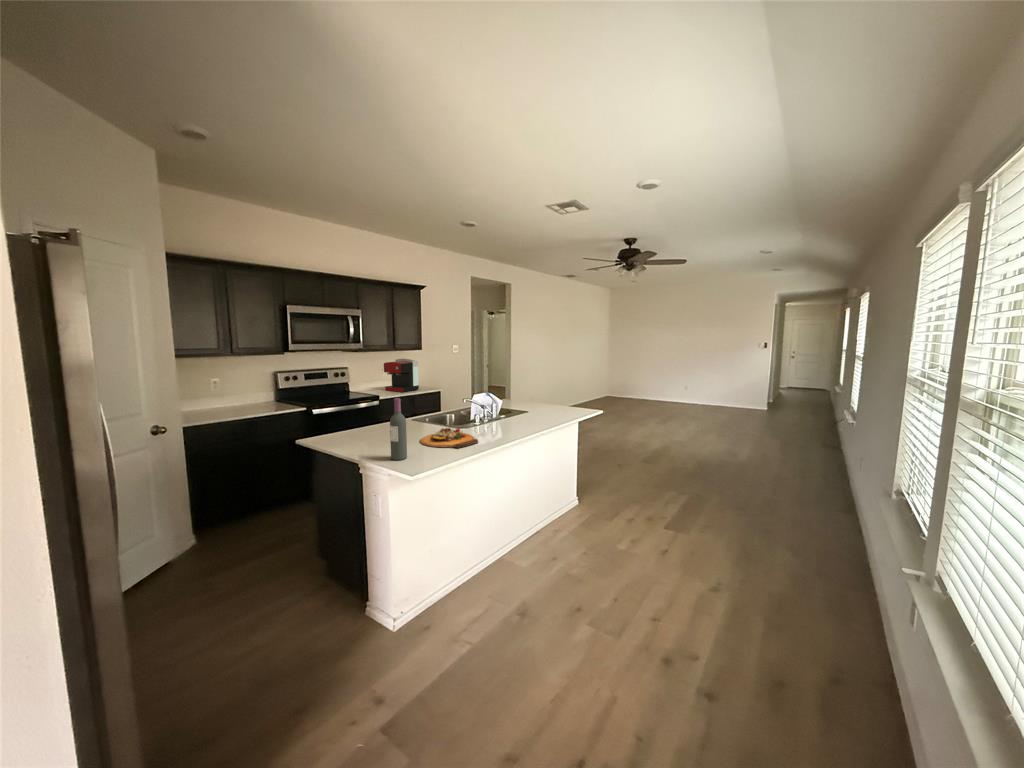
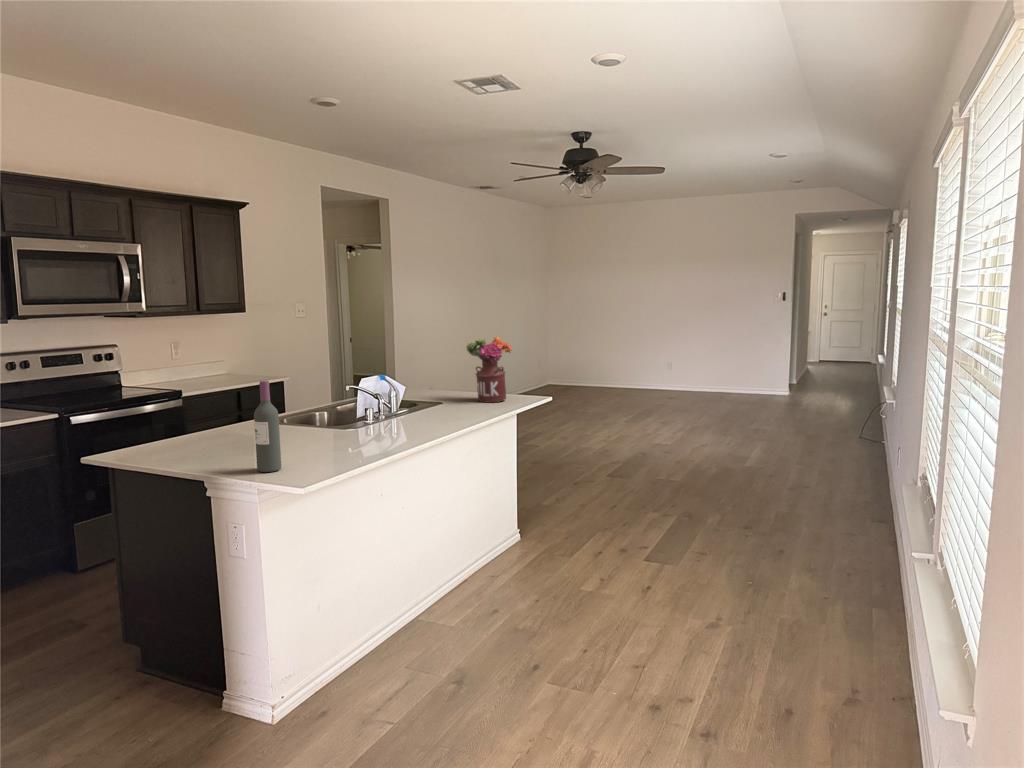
coffee maker: present [384,359,419,392] -> none [182,327,246,383]
flower arrangement: none [546,370,577,413] -> present [466,337,512,402]
cutting board: present [420,428,478,448] -> none [289,426,381,454]

